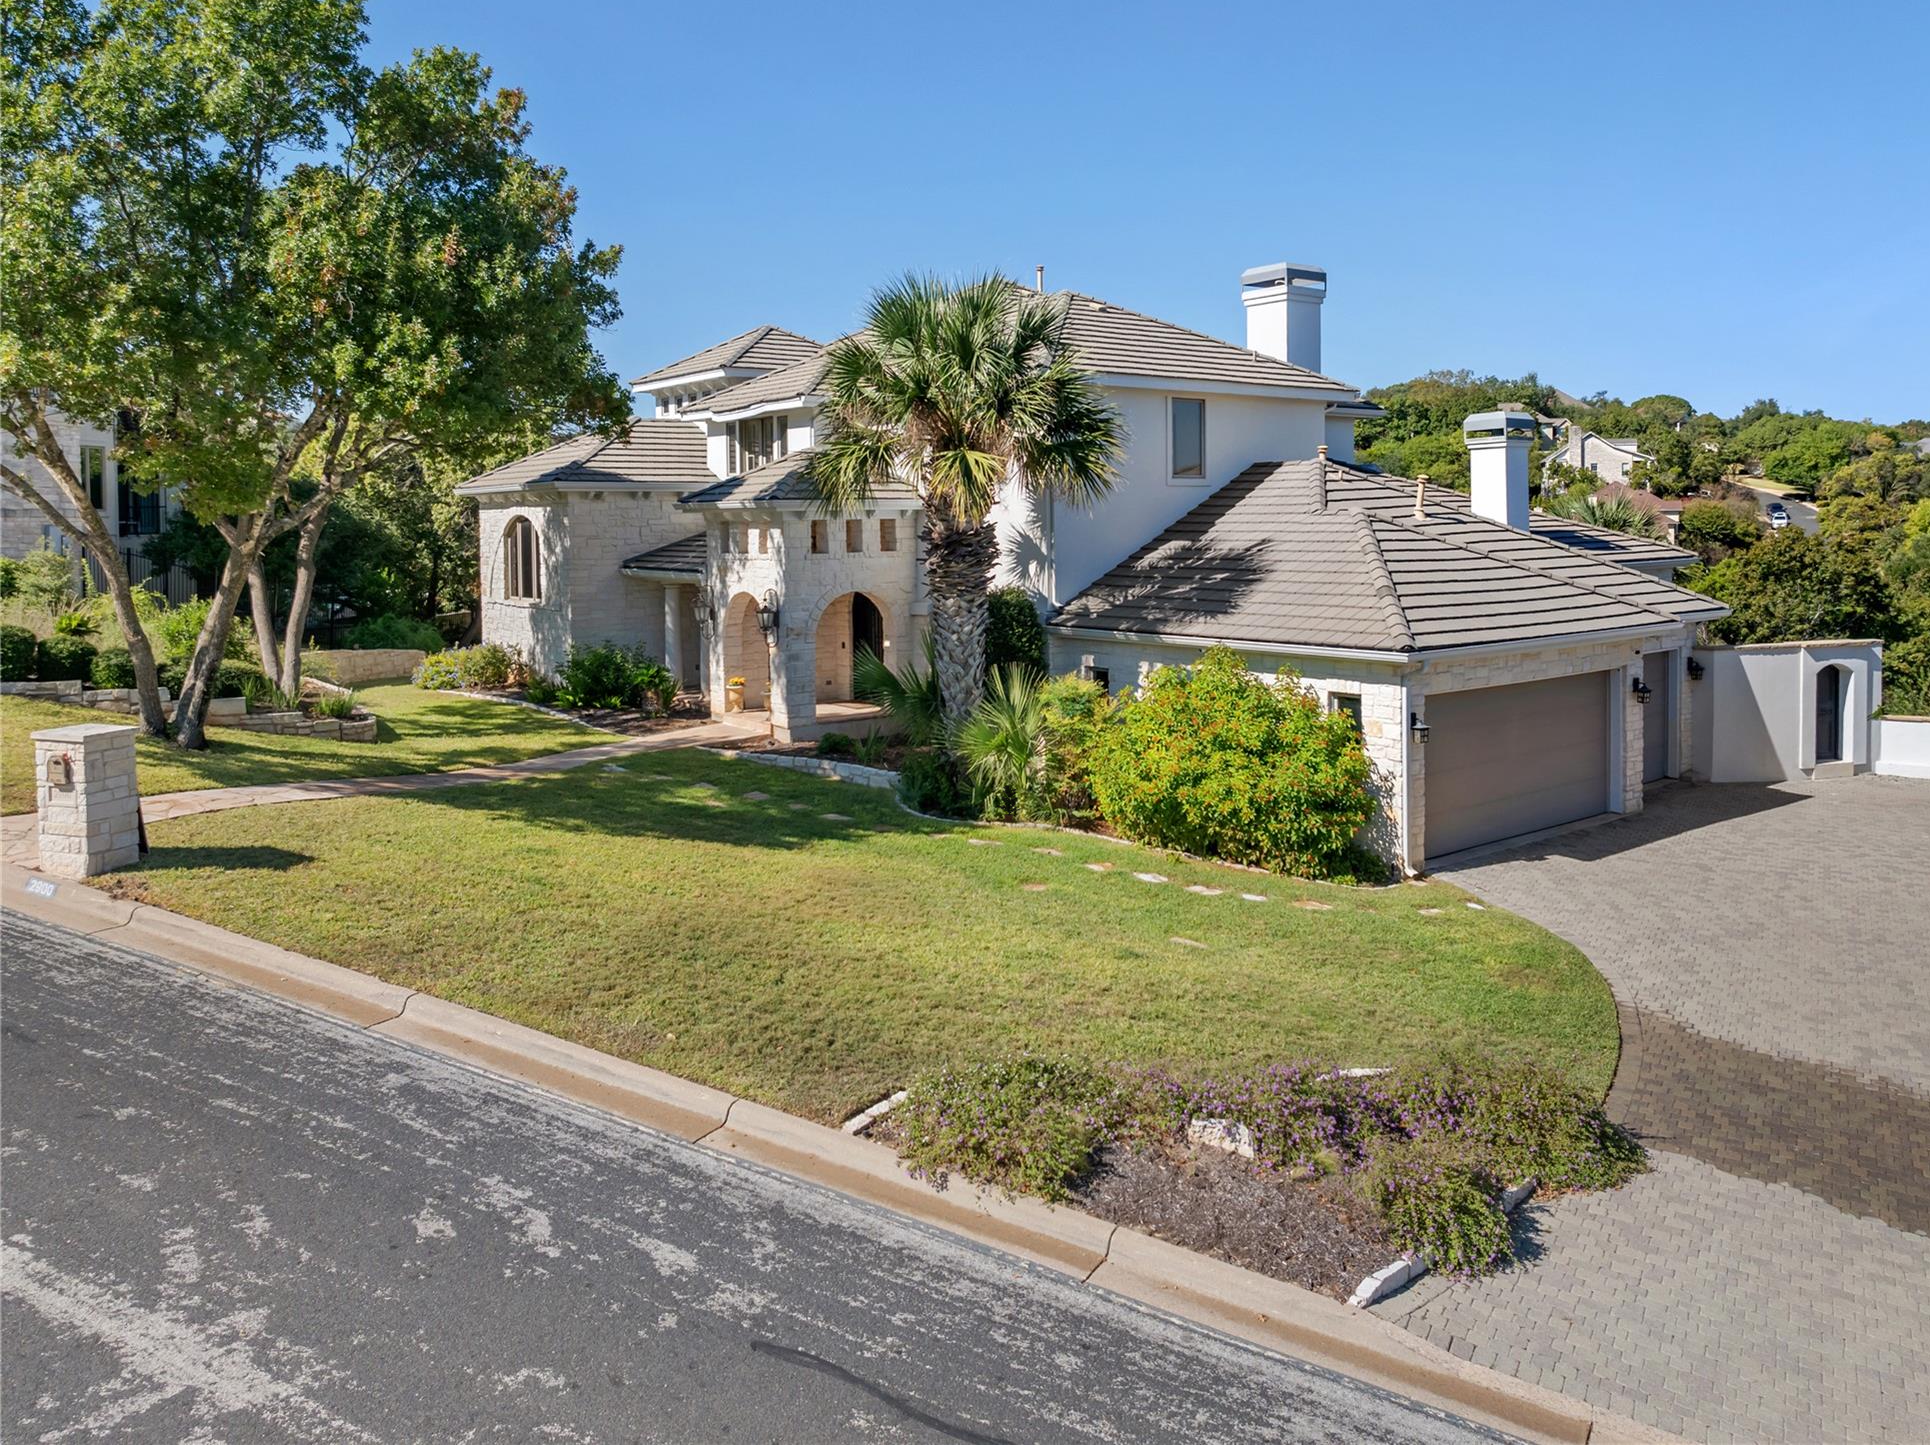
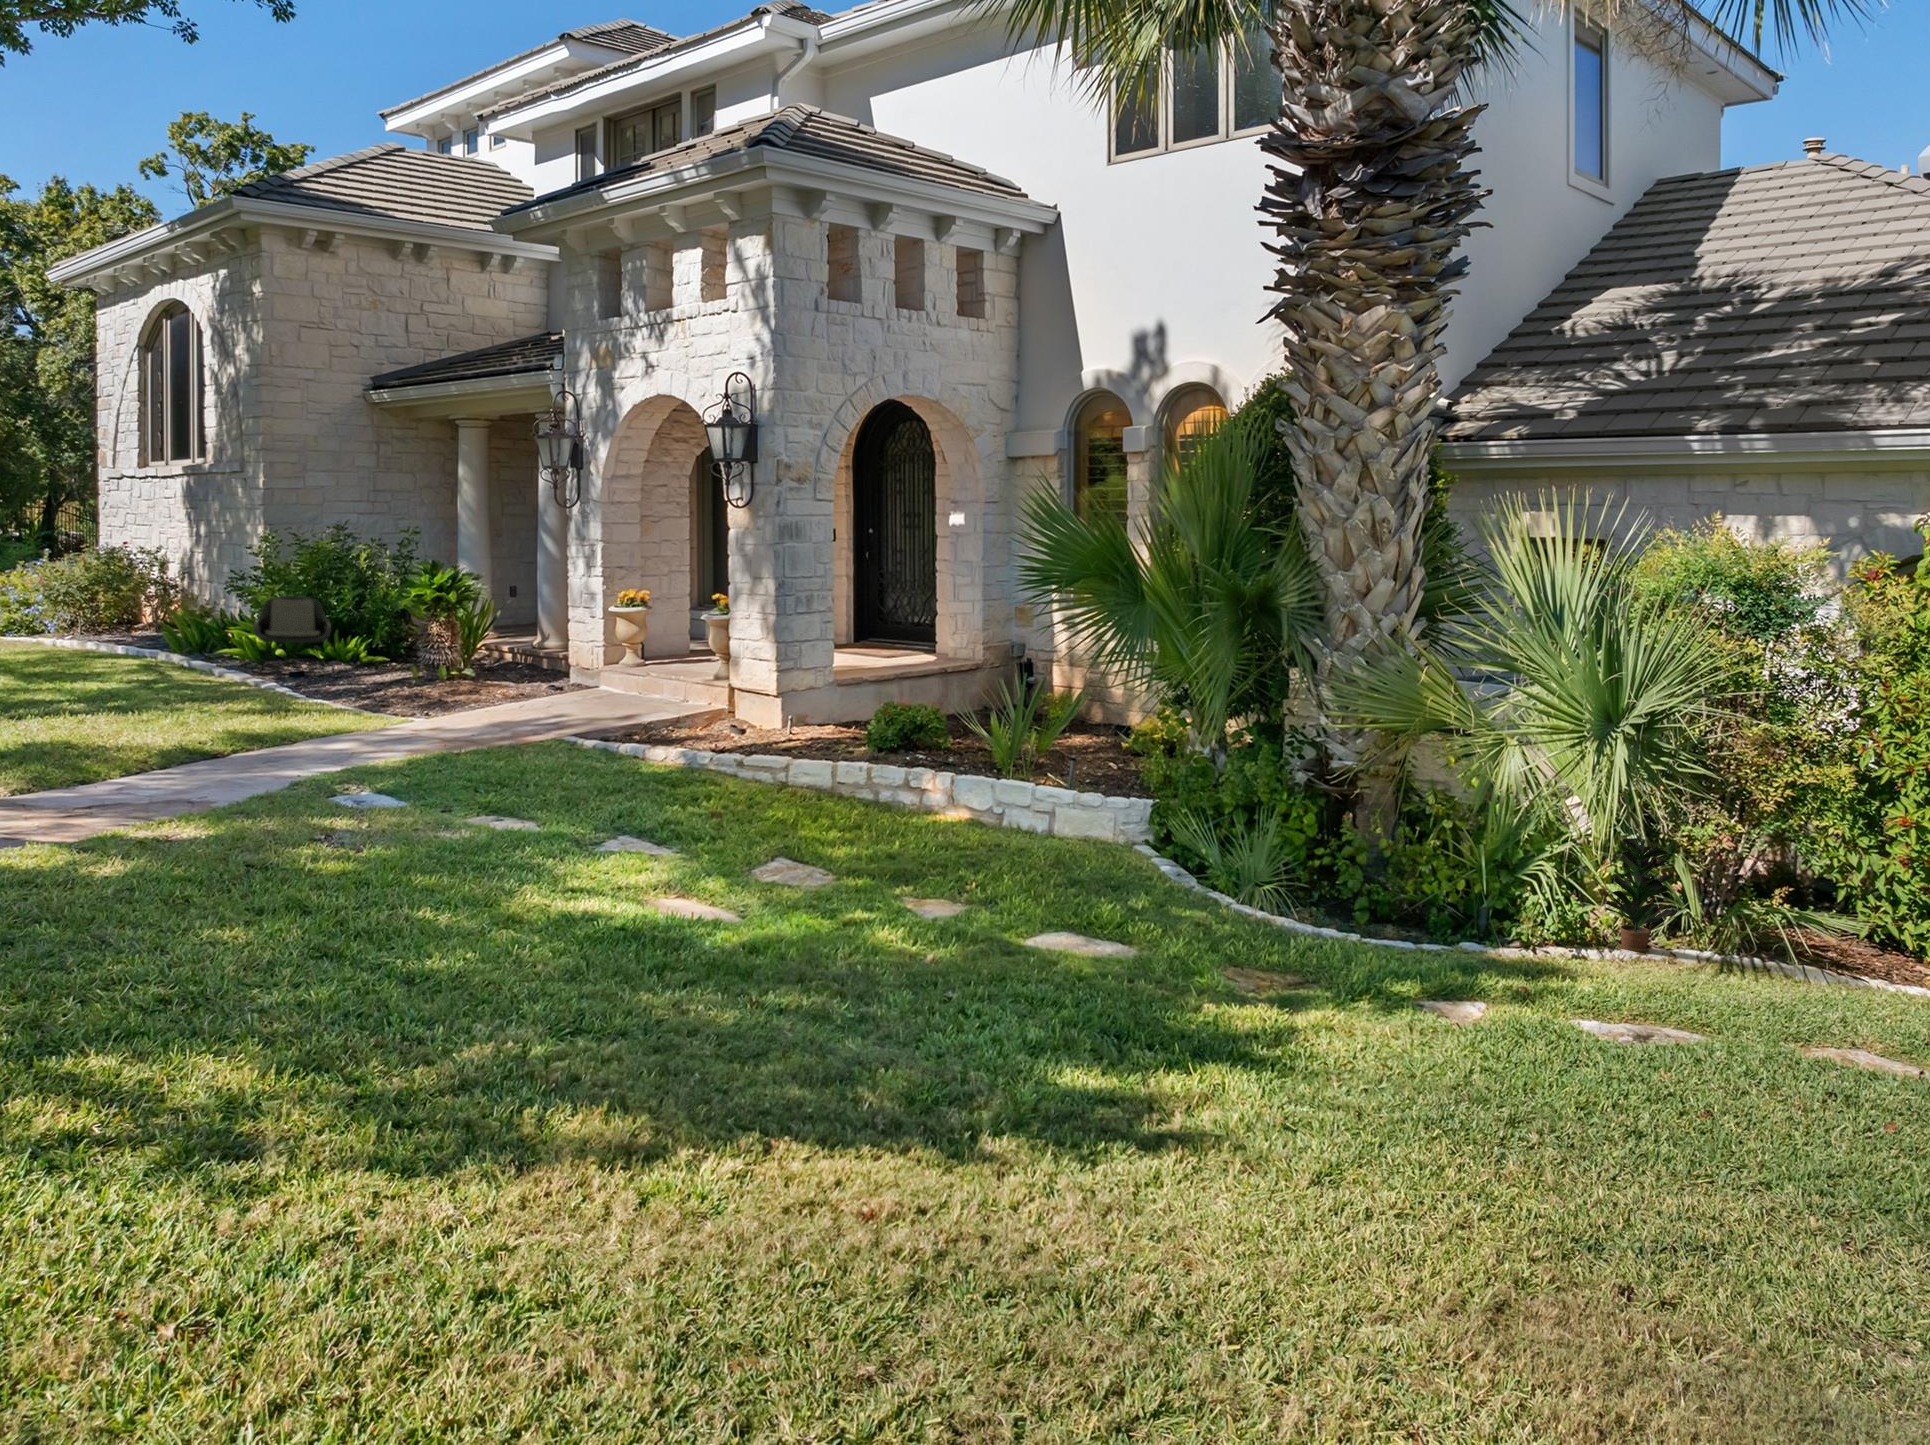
lounge chair: none [568,677,603,717] -> present [254,596,331,676]

